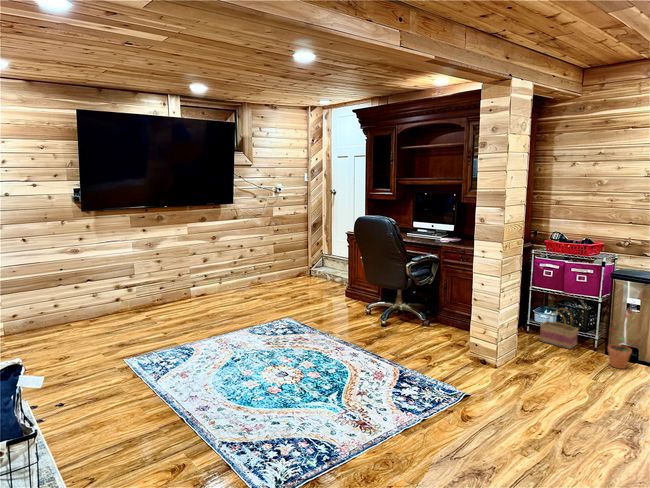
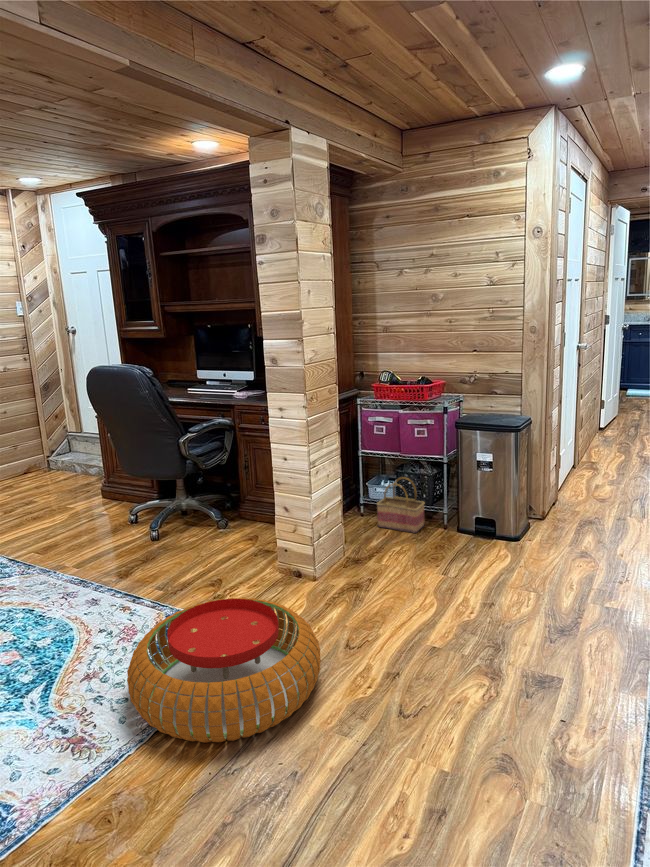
potted plant: present [608,308,632,369] -> none [458,467,488,551]
pouf: none [388,363,508,444] -> present [127,597,321,743]

